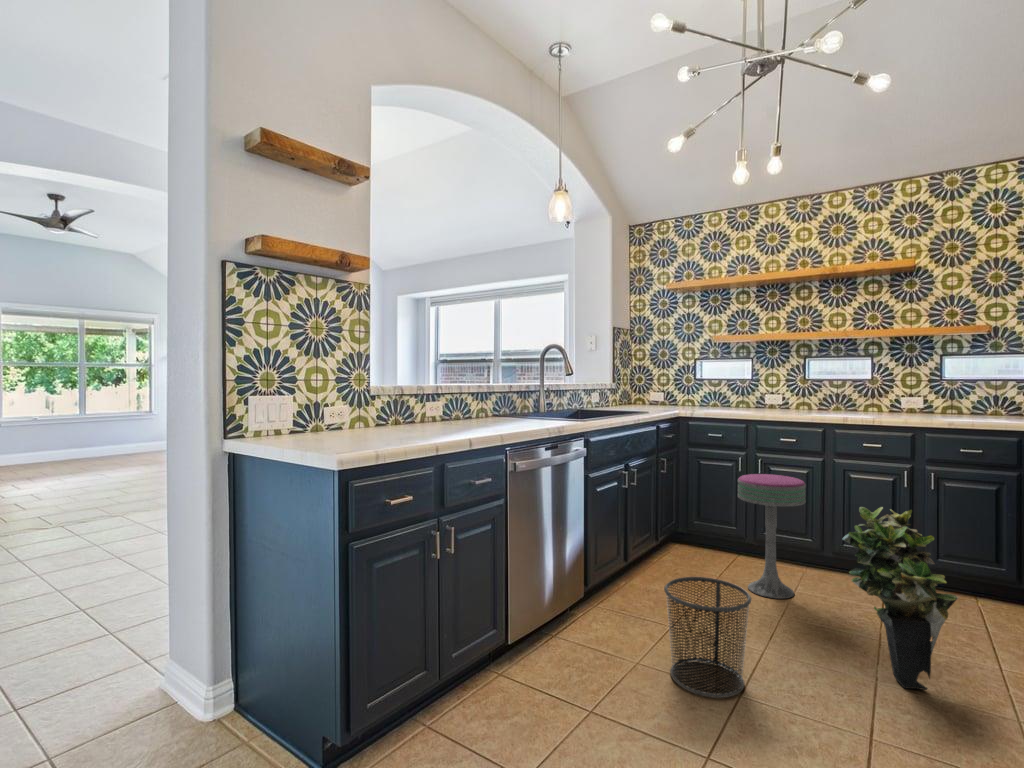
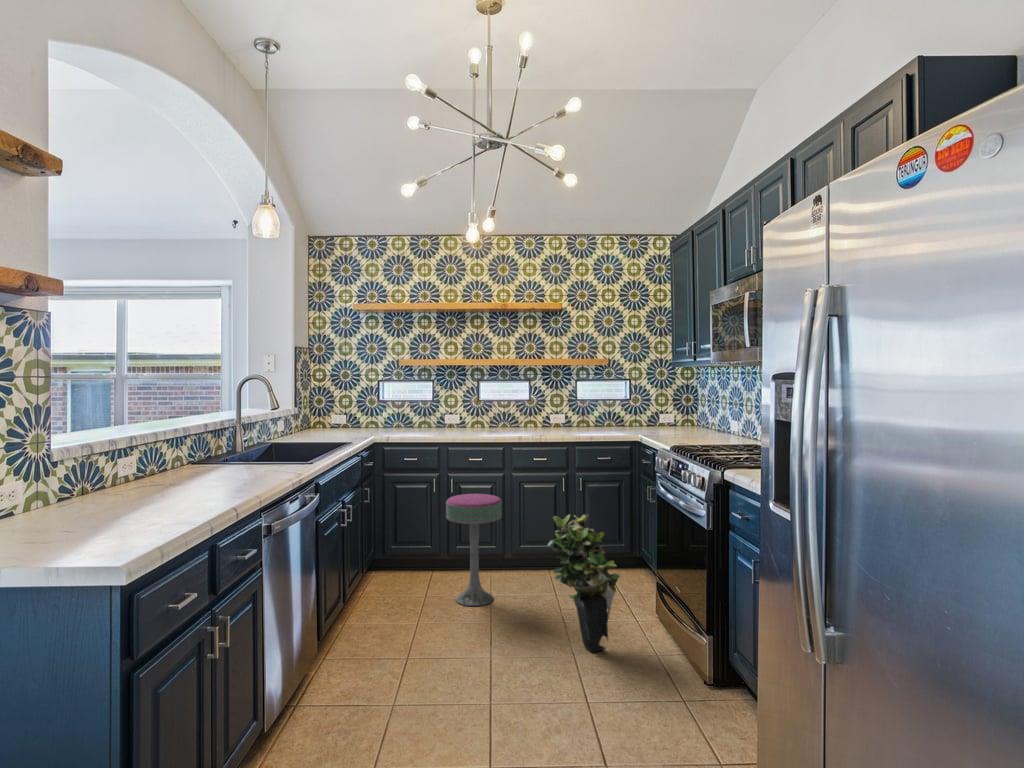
waste bin: present [664,577,751,698] -> none [424,602,498,711]

